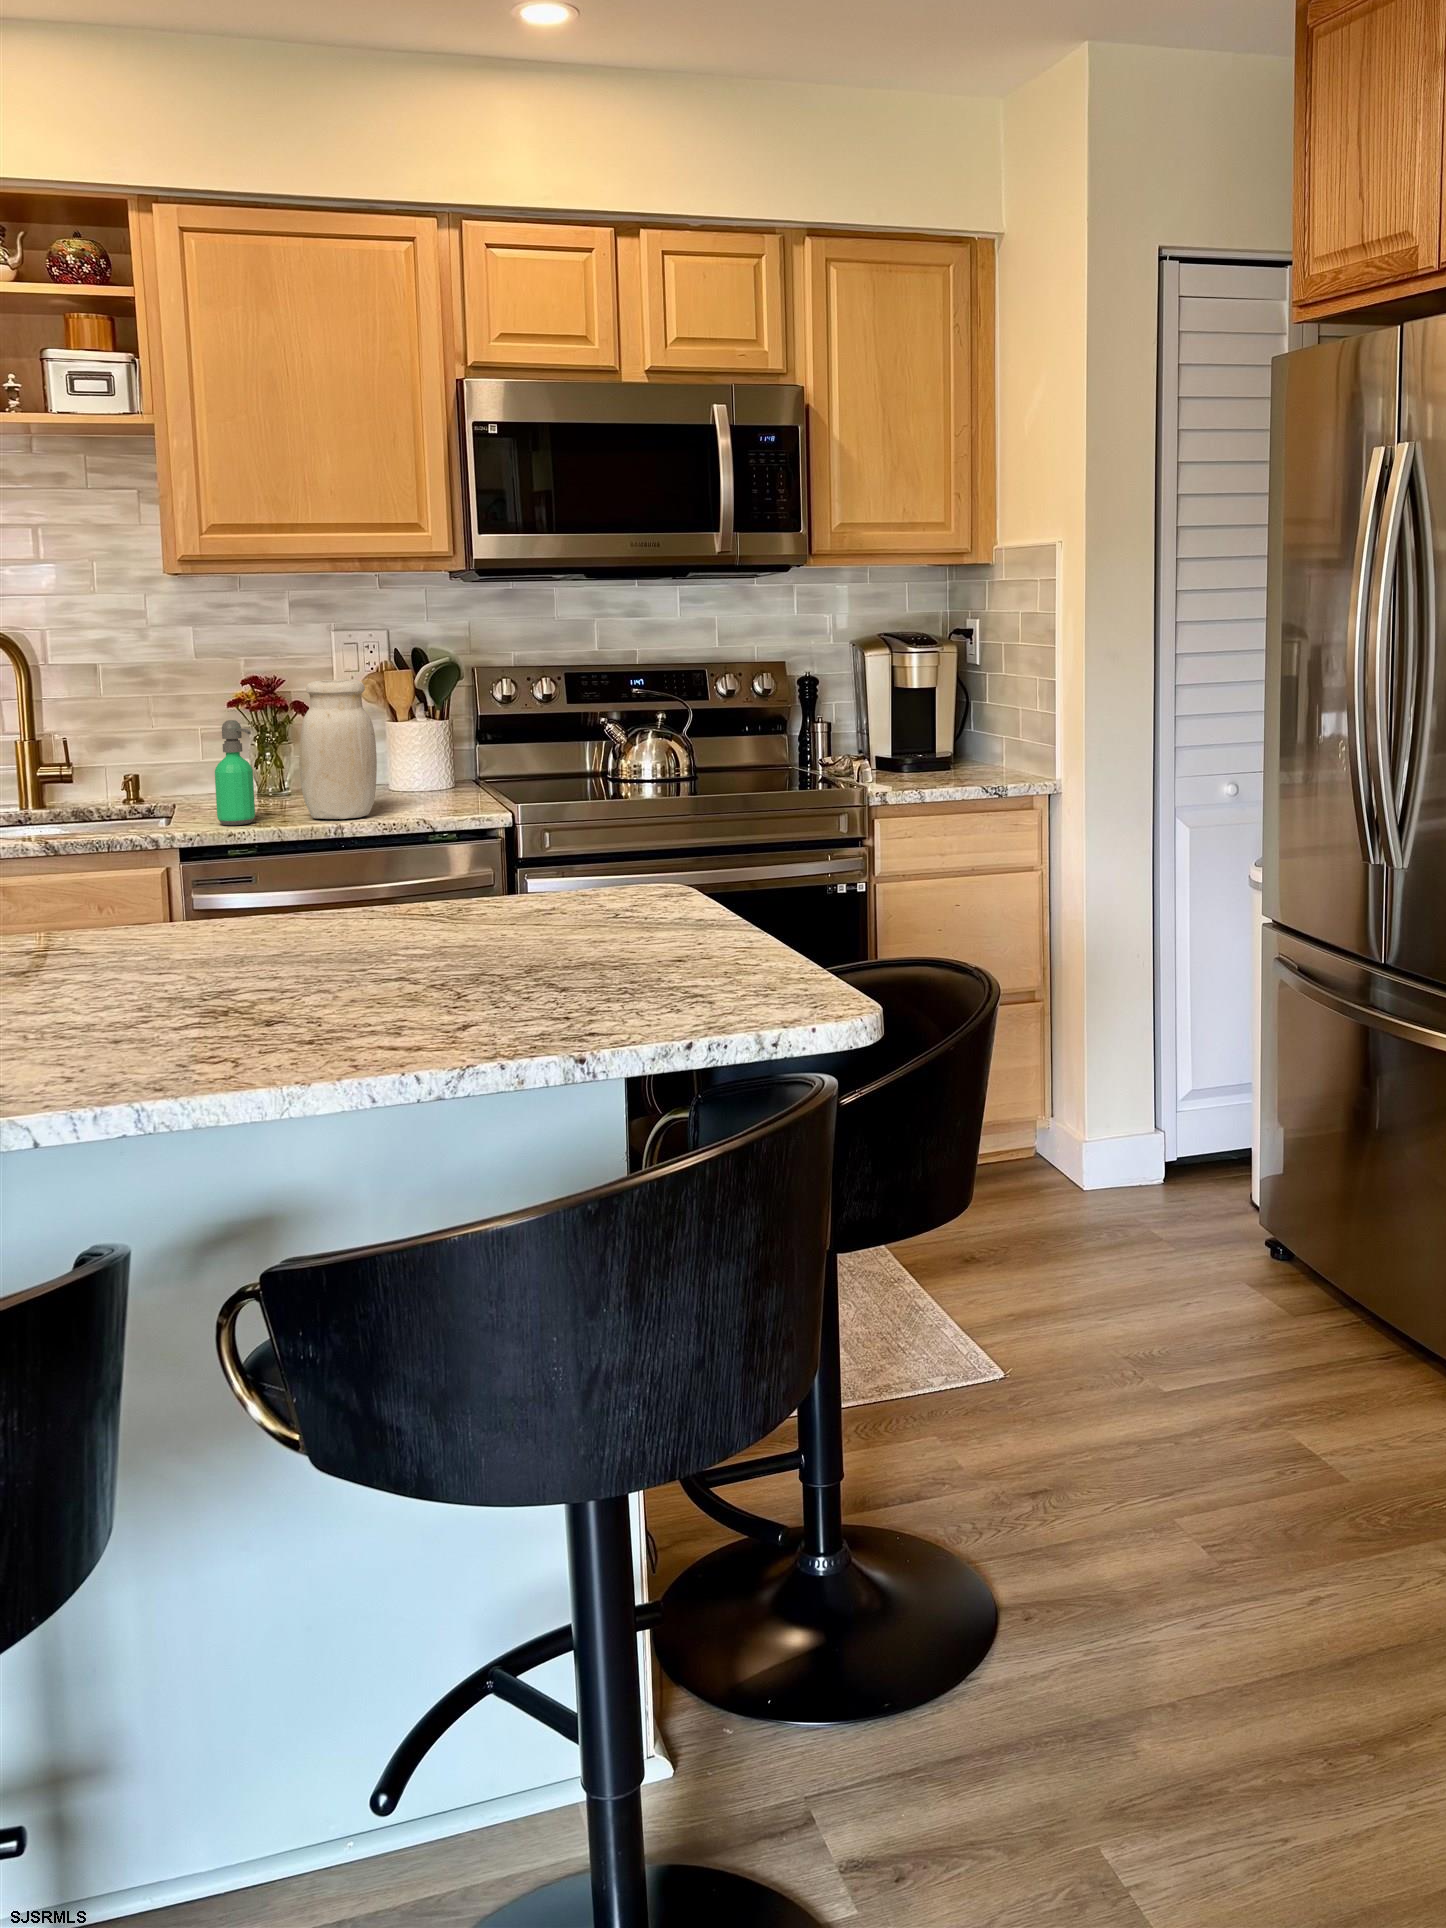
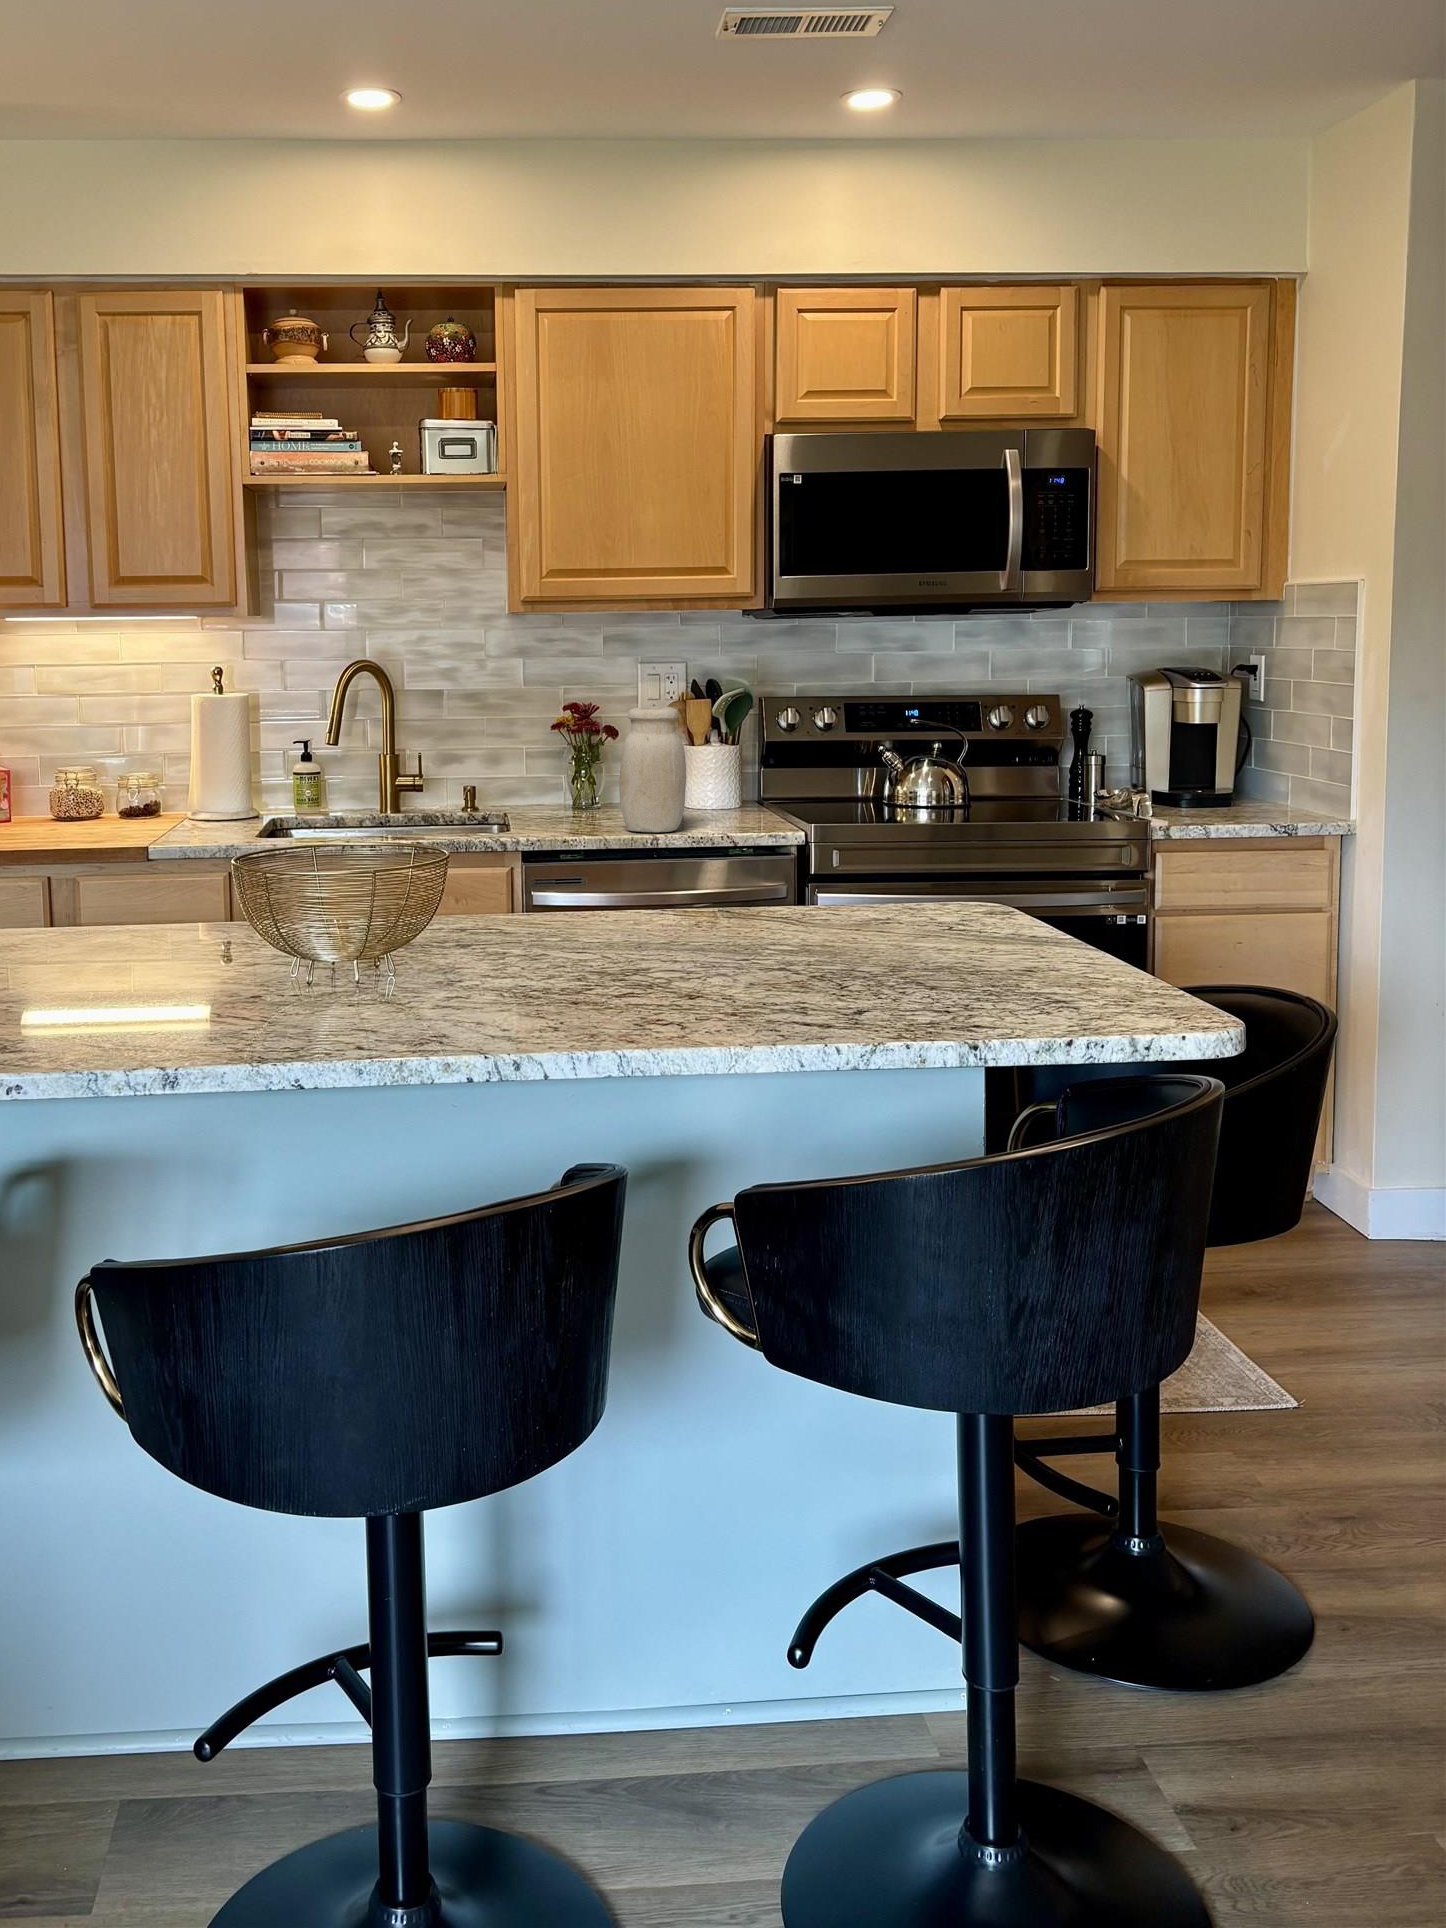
soap dispenser: present [215,720,255,825] -> none [549,741,581,834]

